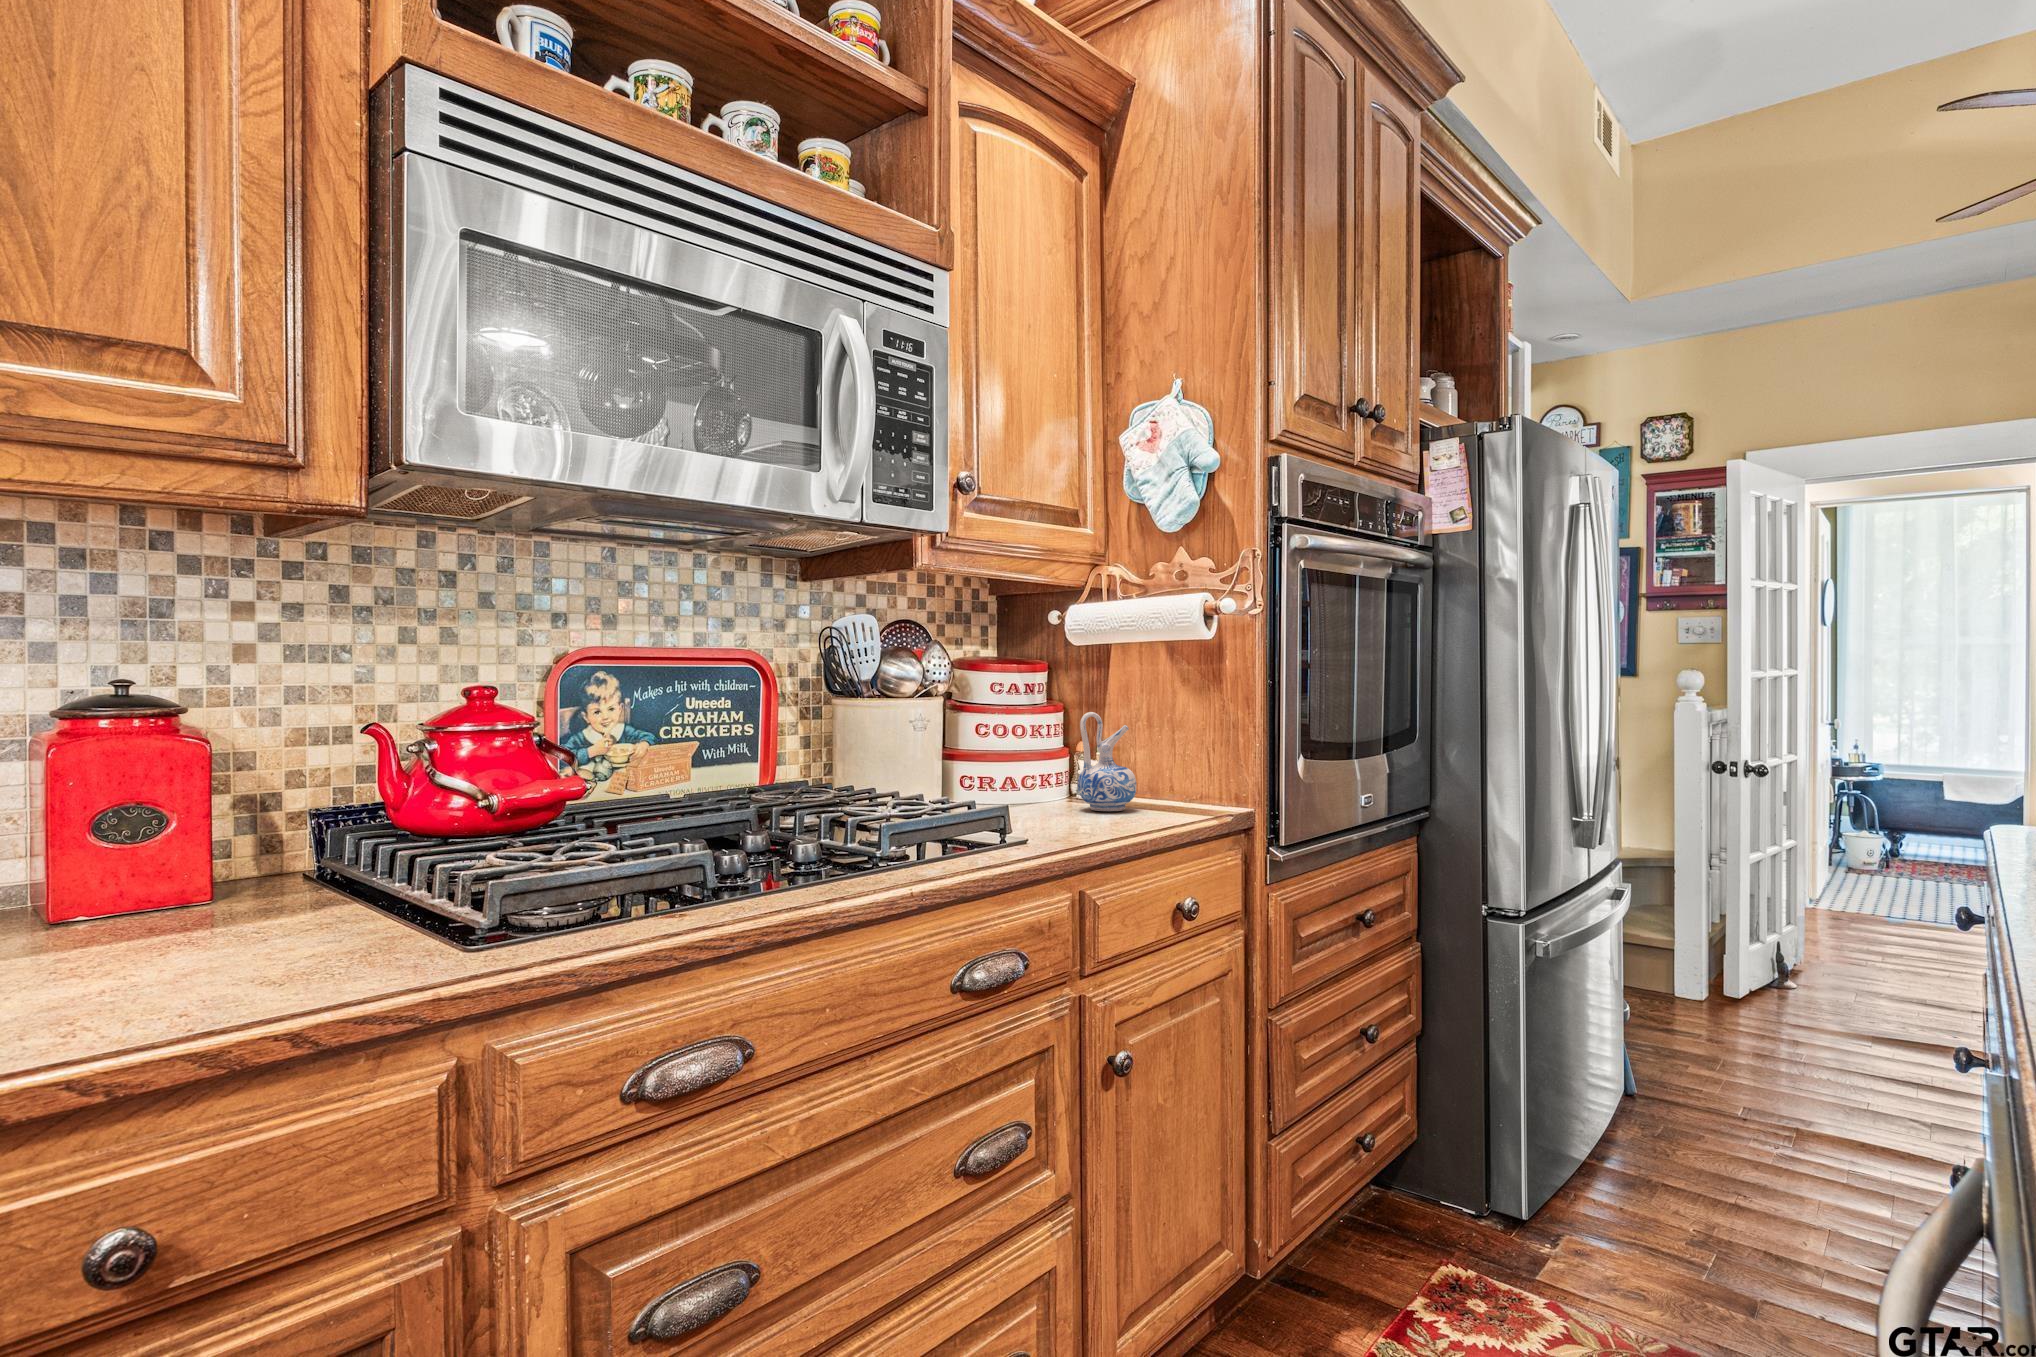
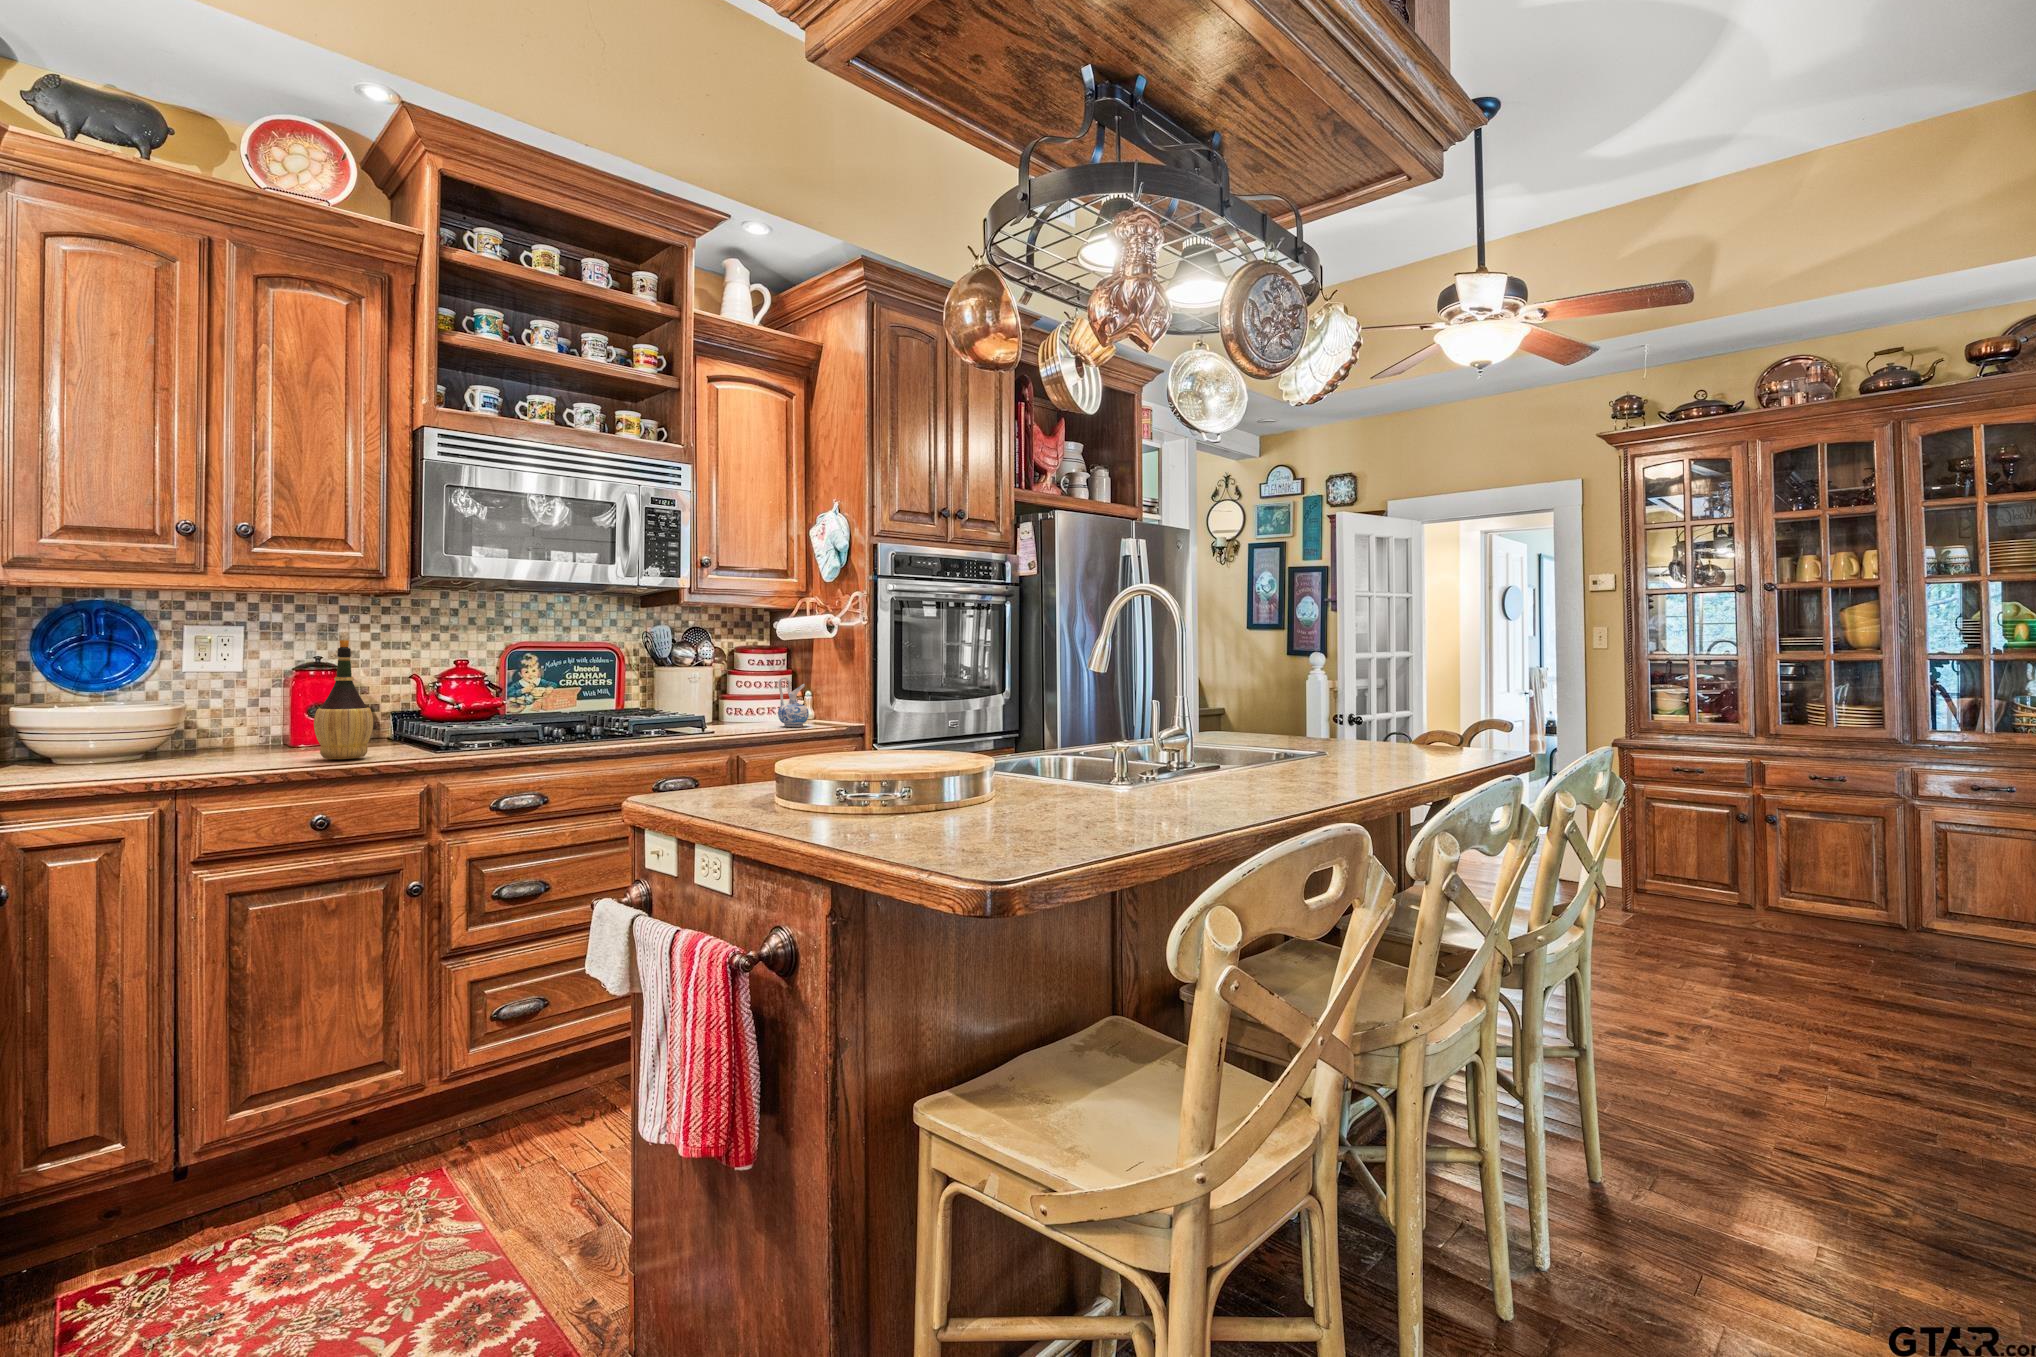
wine bottle: none [92,616,284,997] -> present [314,640,373,759]

